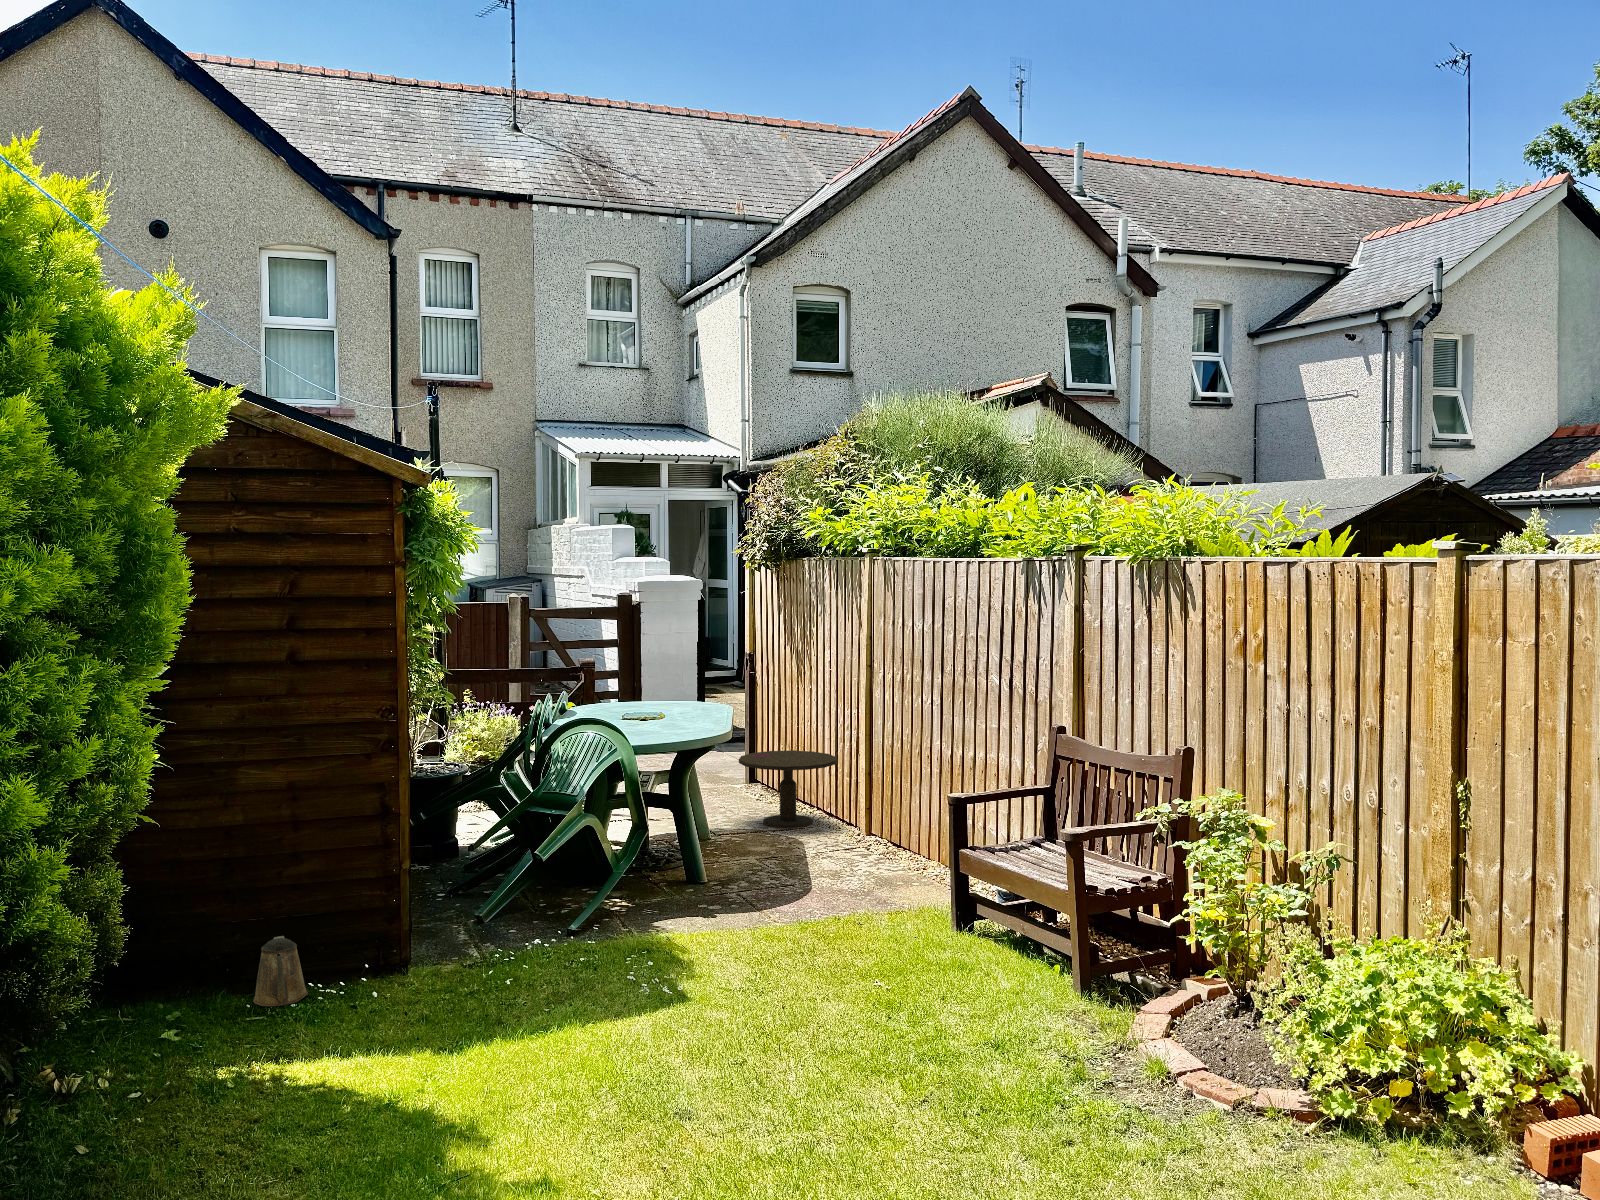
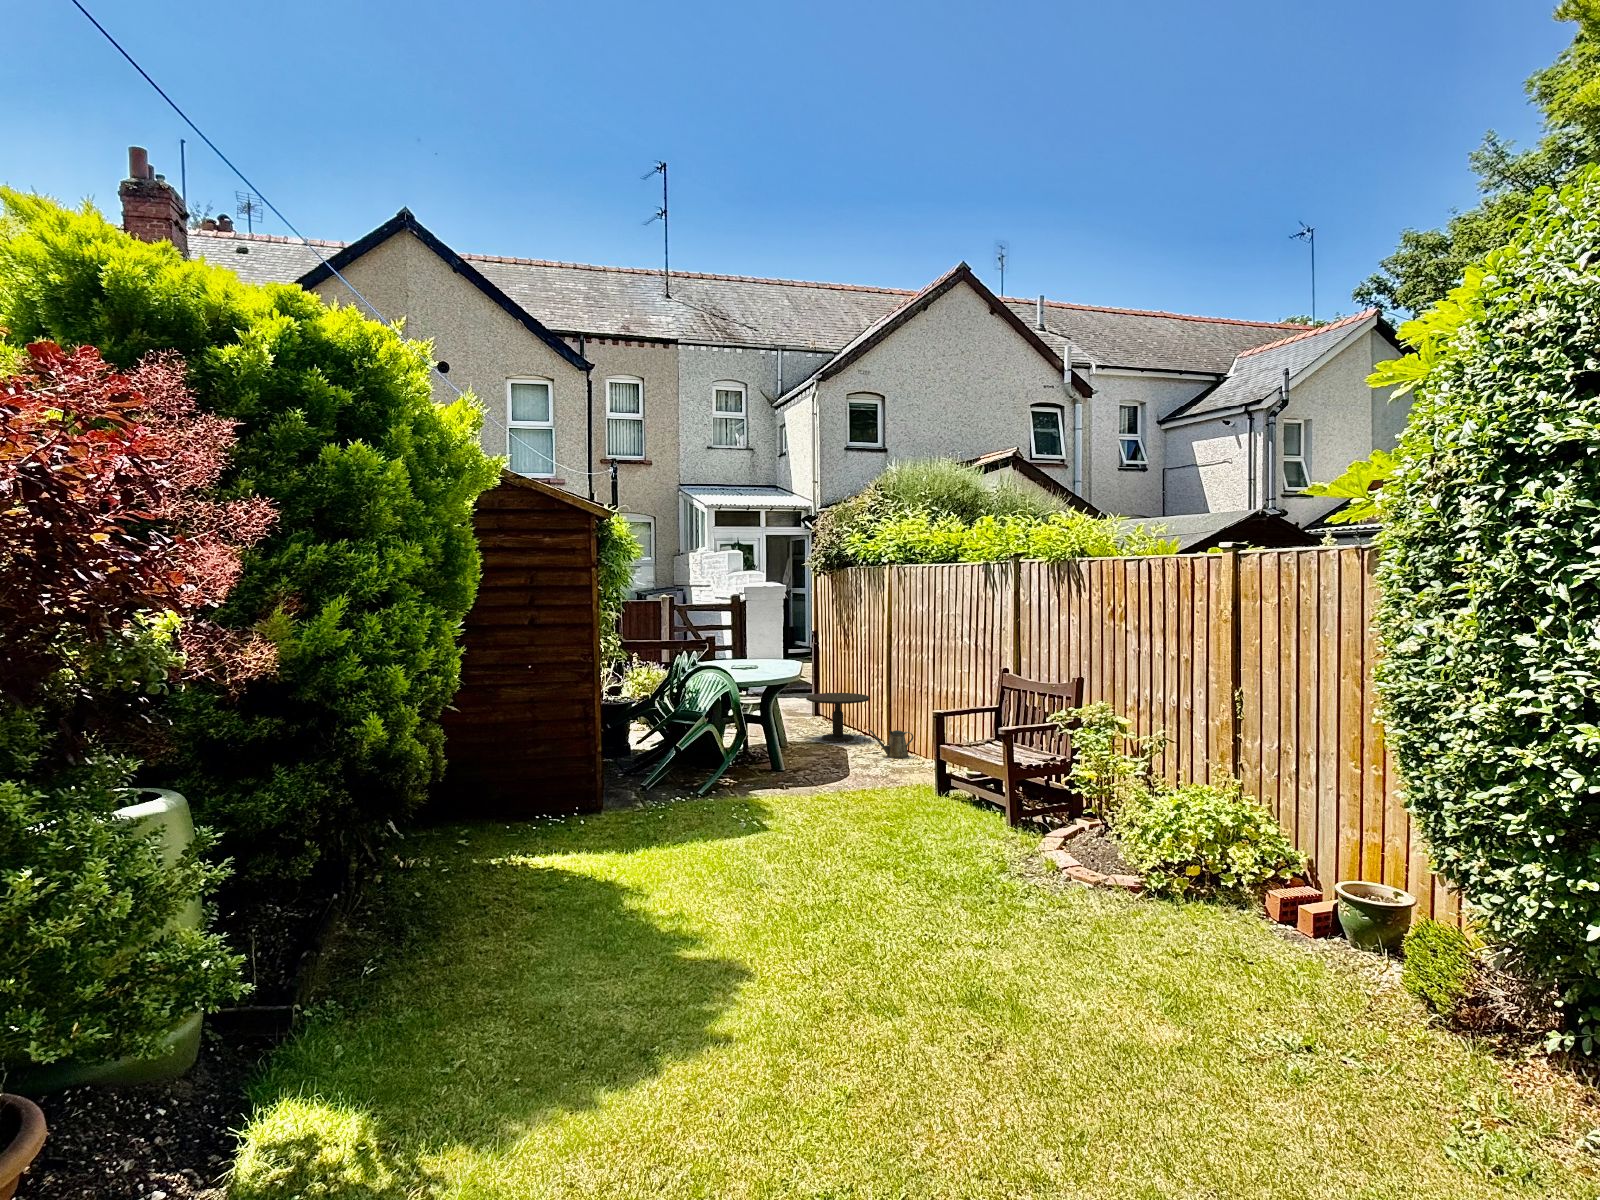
watering can: present [253,936,308,1006] -> present [868,729,913,758]

